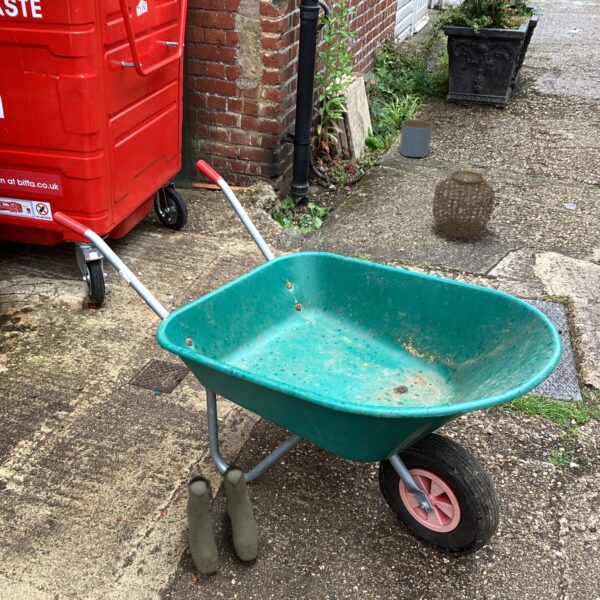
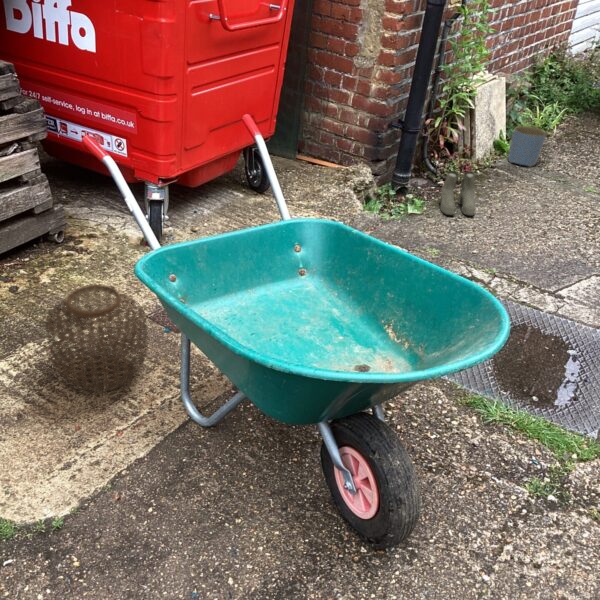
woven basket: present [433,171,495,238] -> present [45,285,147,392]
boots: present [186,464,258,575] -> present [440,171,475,216]

